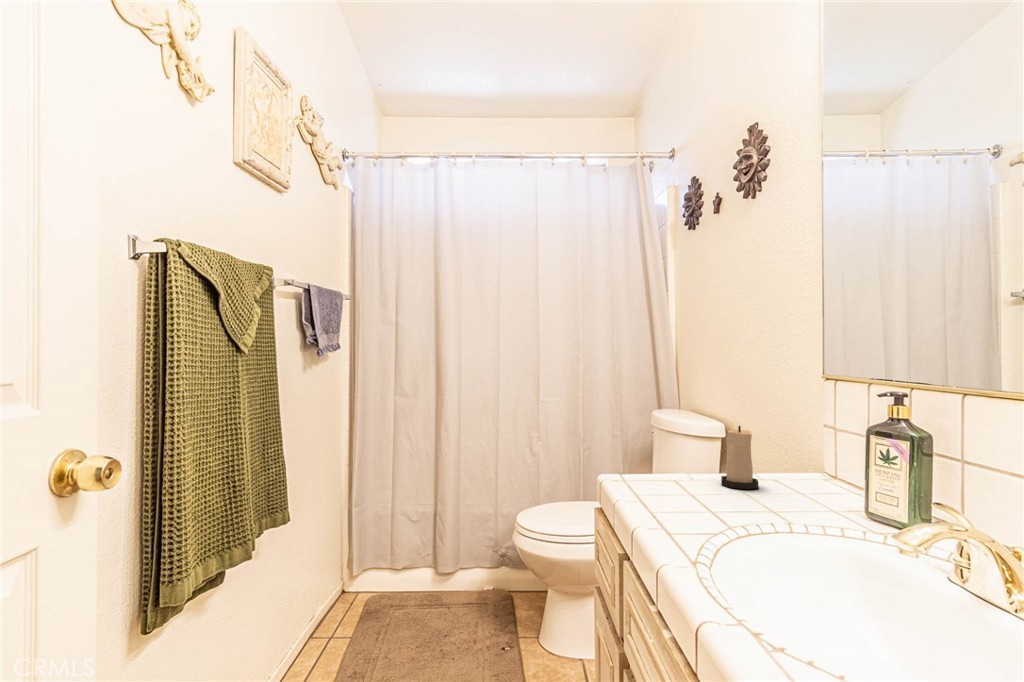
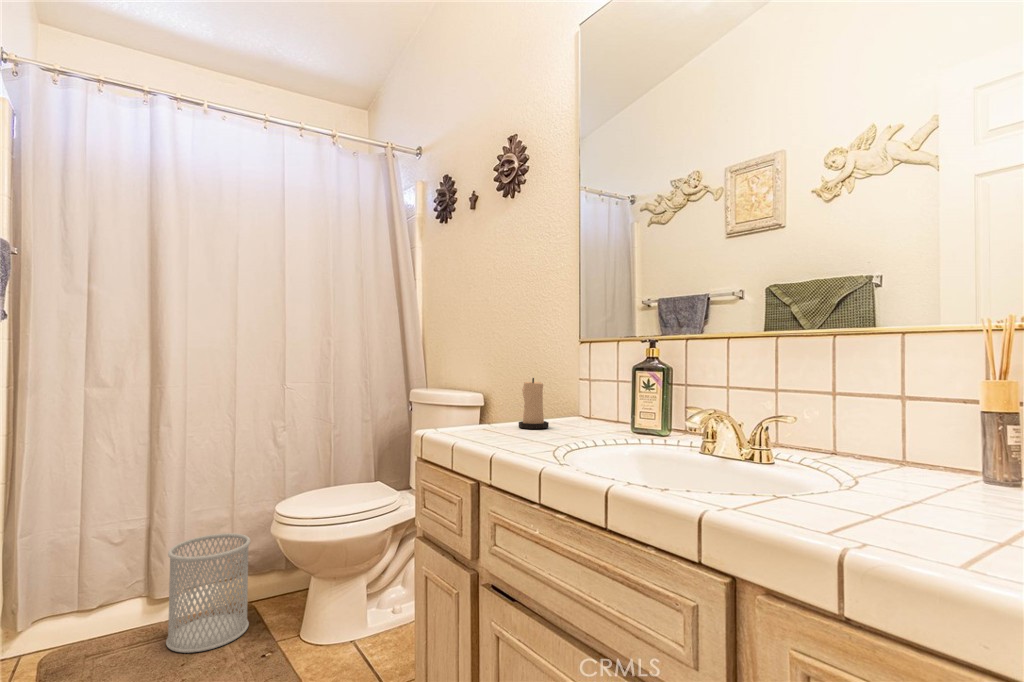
wastebasket: none [442,527,505,627] -> present [166,533,250,653]

